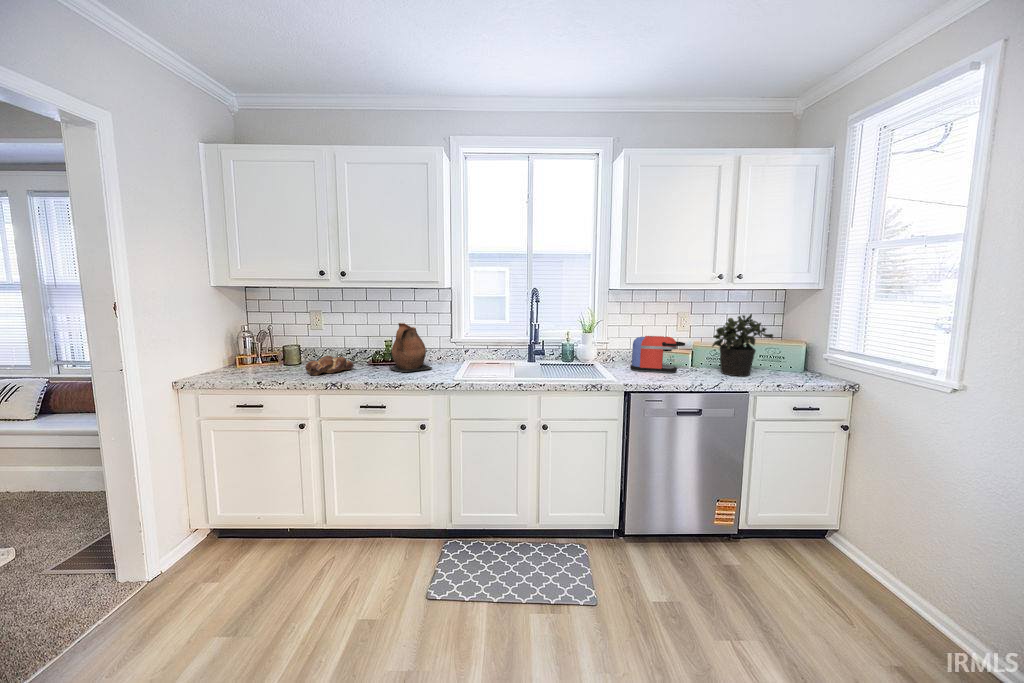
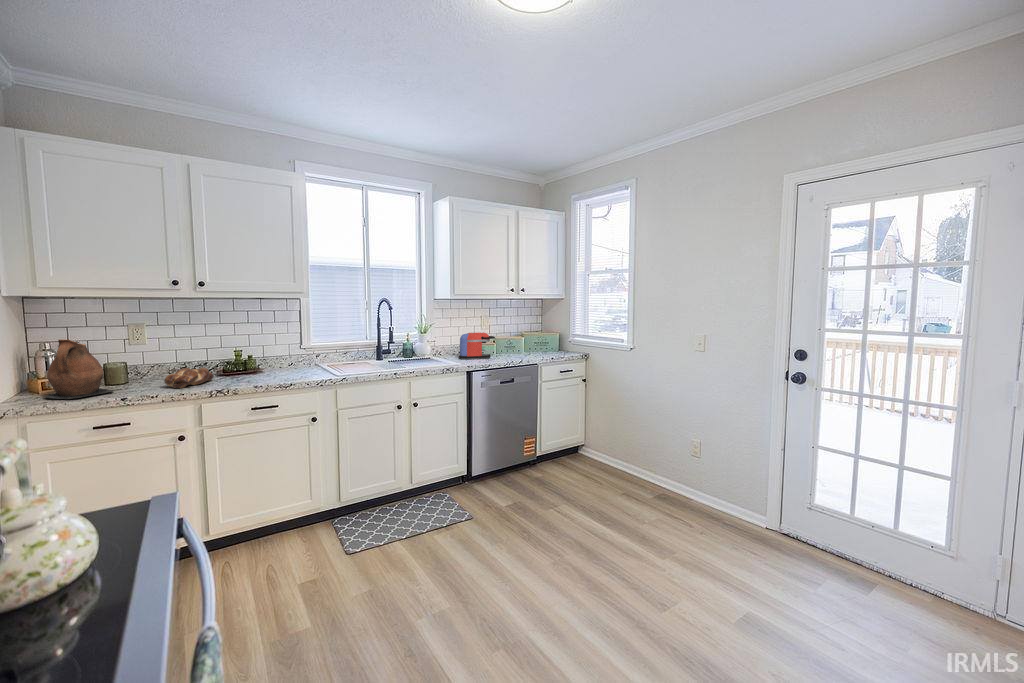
potted plant: present [712,314,773,376] -> none [511,314,545,357]
ceramic pitcher: present [390,323,432,372] -> present [44,339,114,399]

